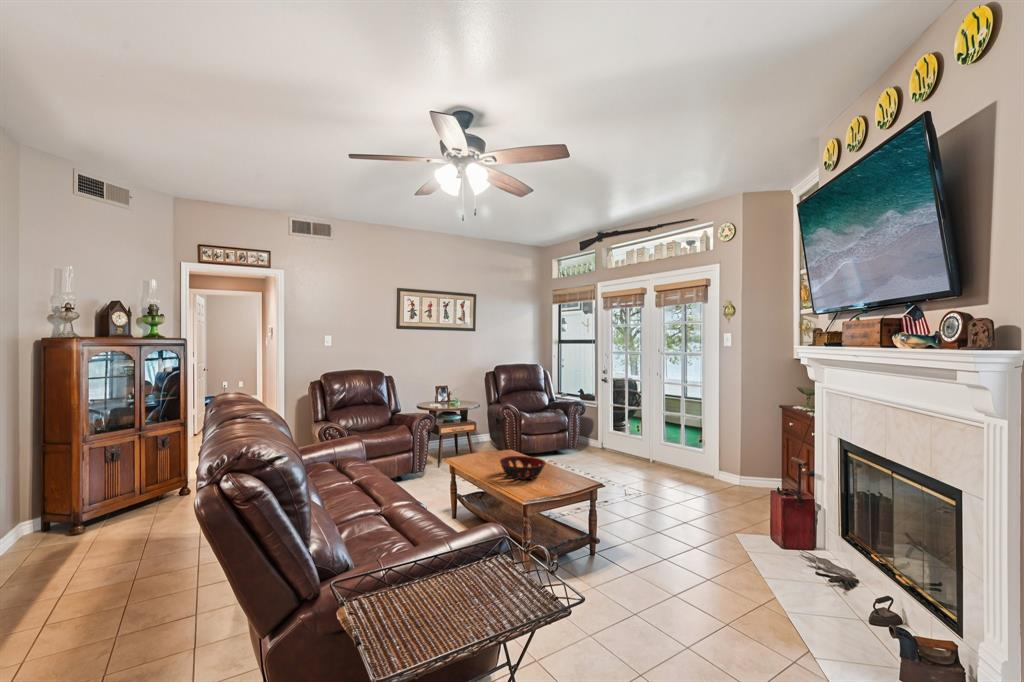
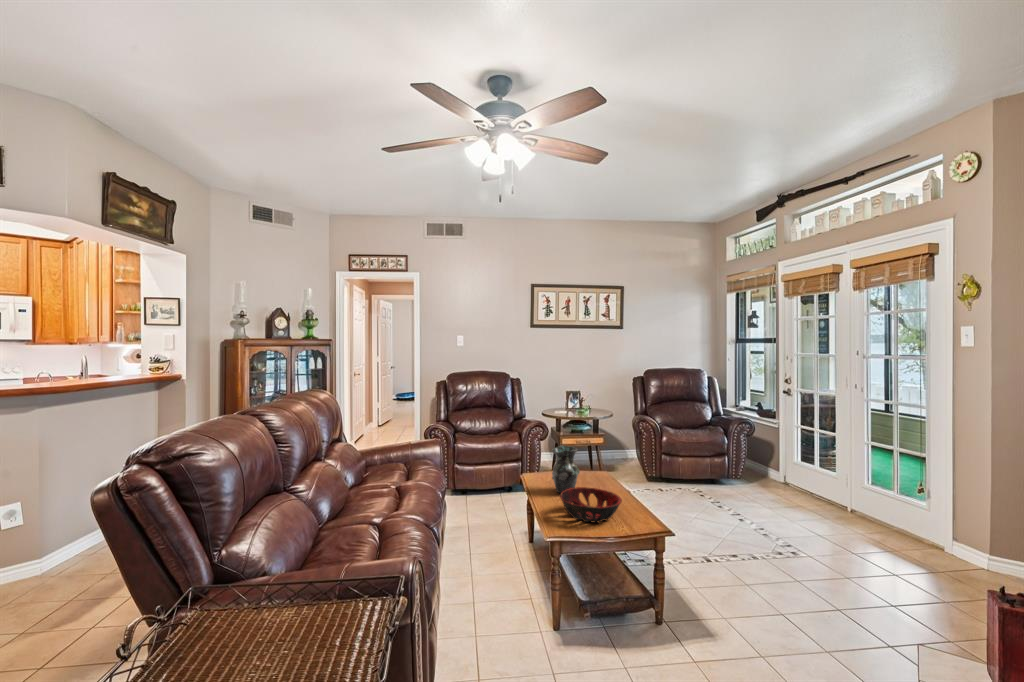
vase: none [477,427,500,465] -> present [552,446,580,493]

